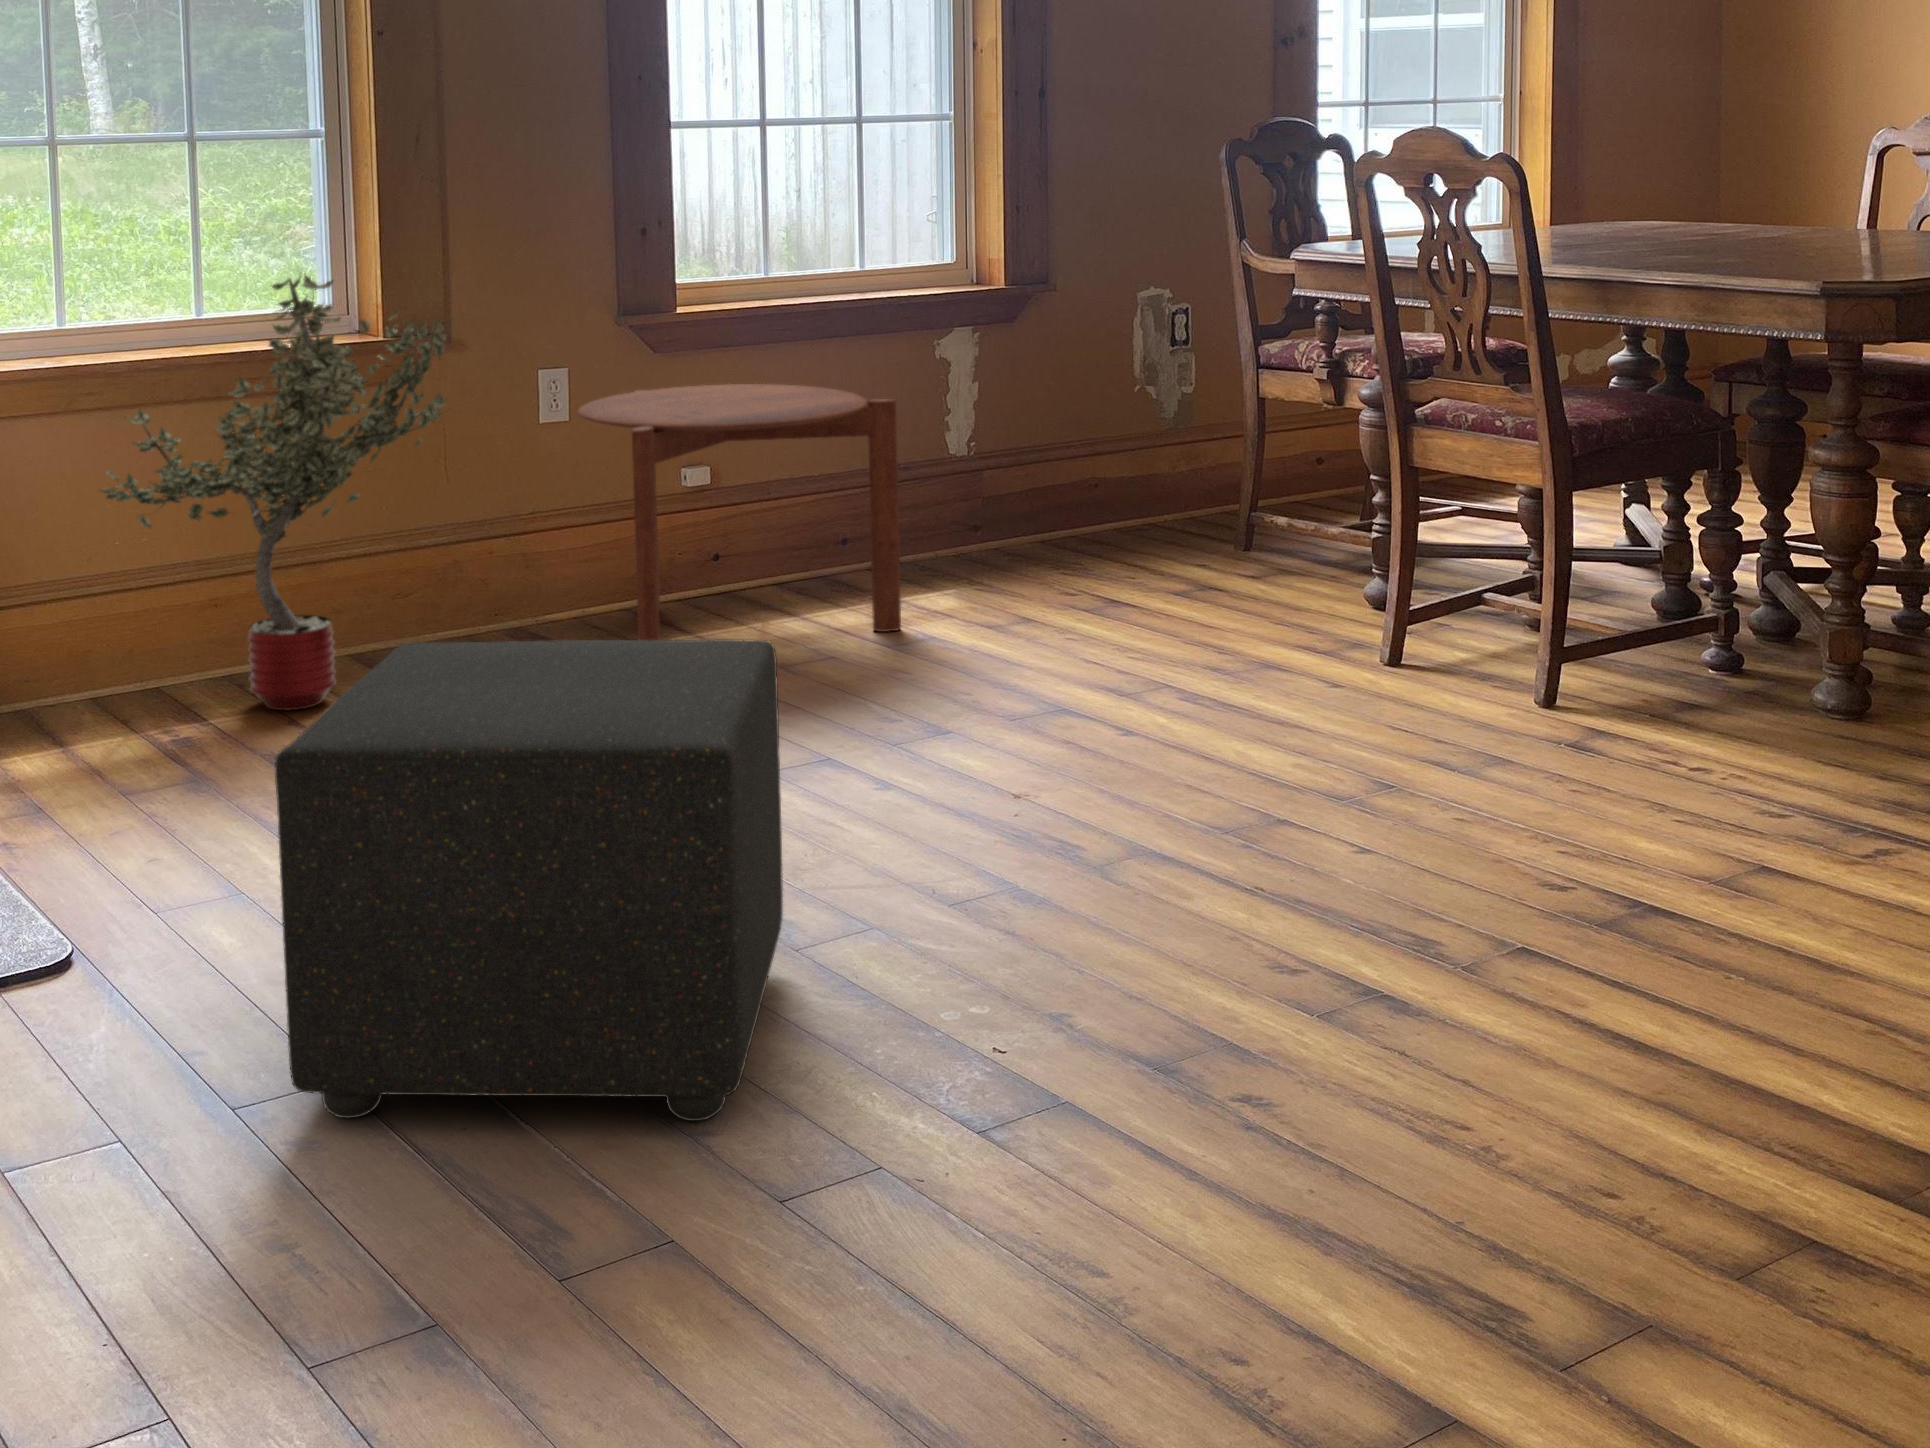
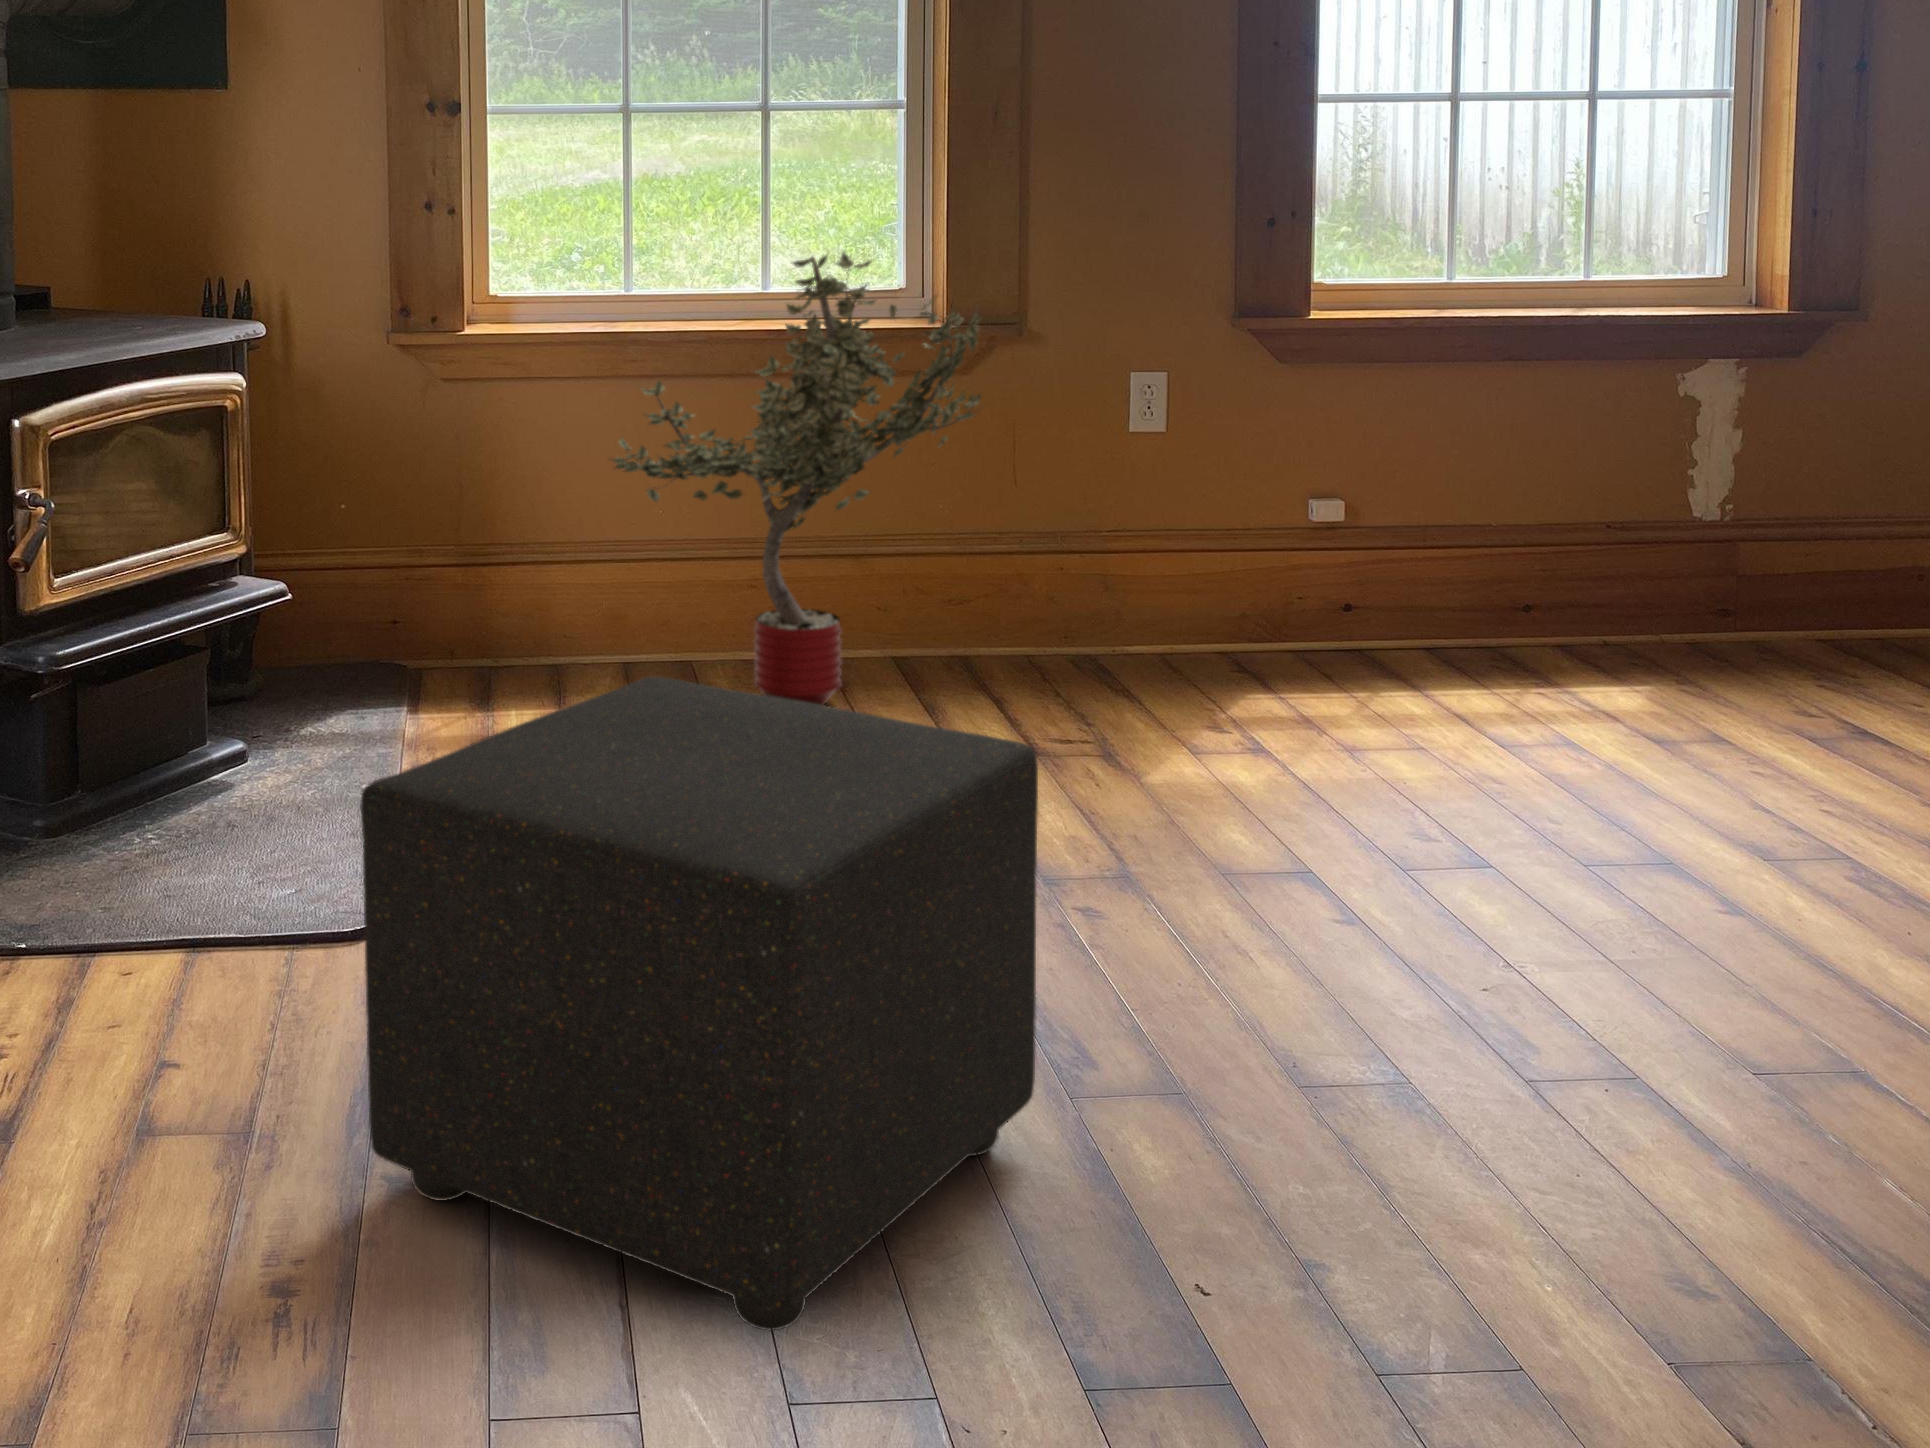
side table: present [578,384,901,640] -> none [1145,403,1545,740]

